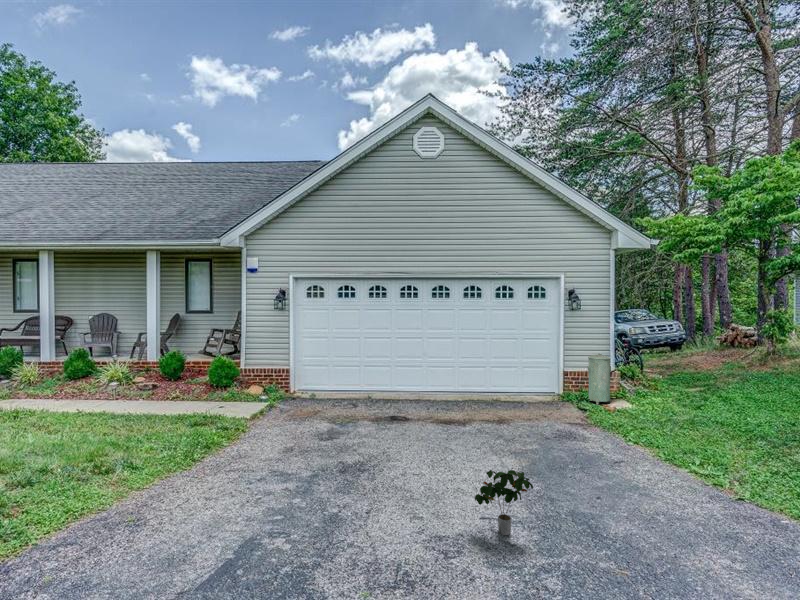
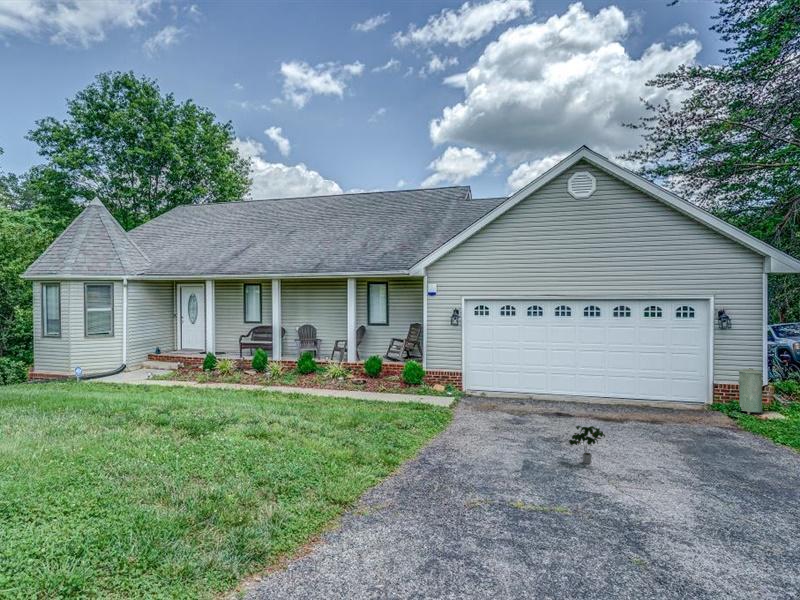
potted plant: present [475,470,533,535] -> present [569,426,605,464]

